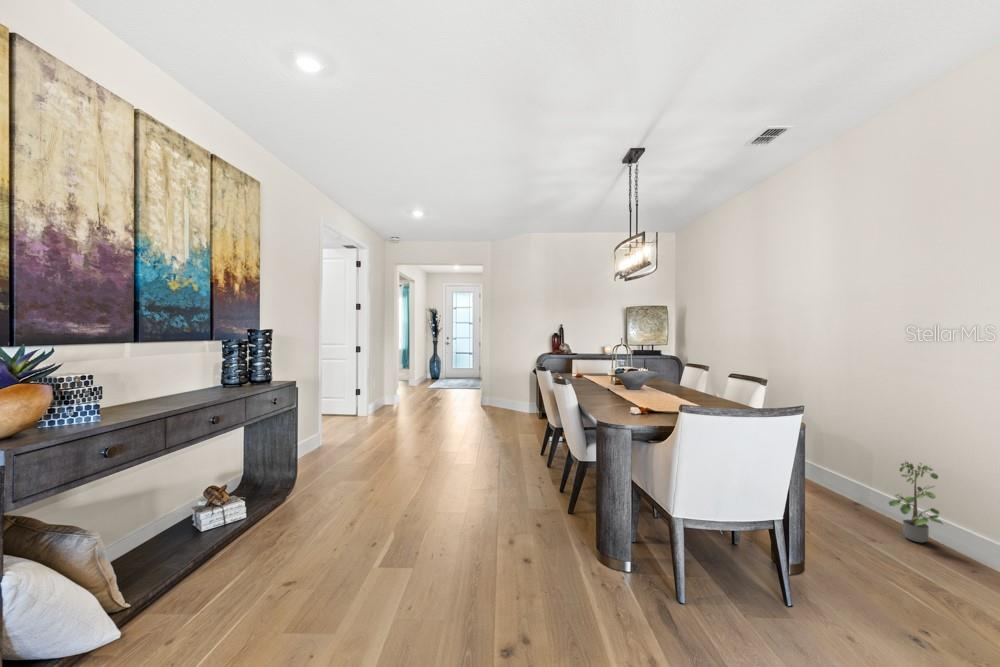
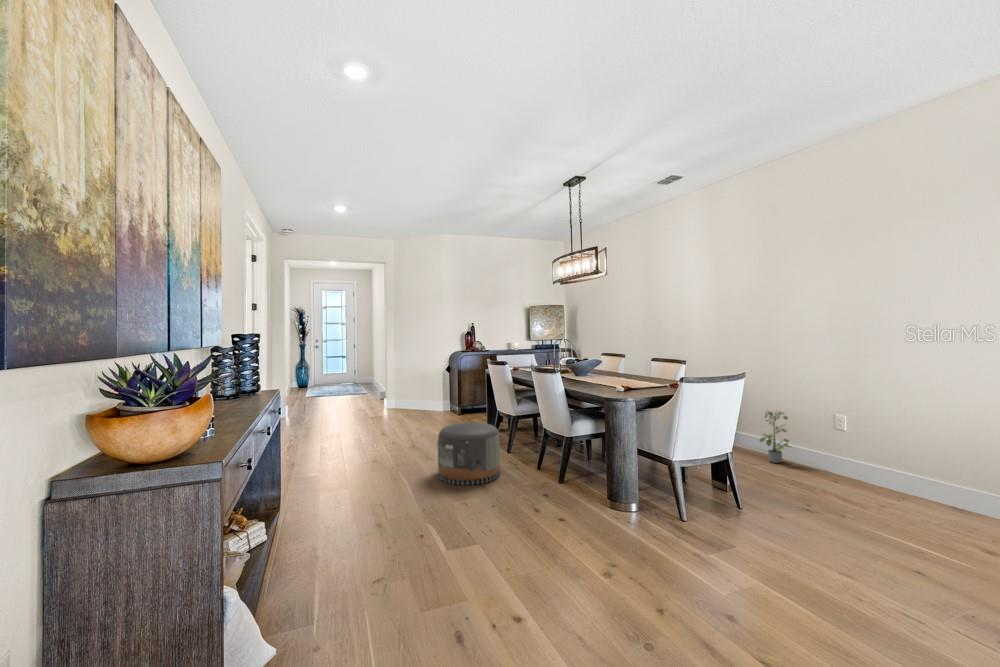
pouf: none [452,429,518,497] -> present [438,422,500,485]

